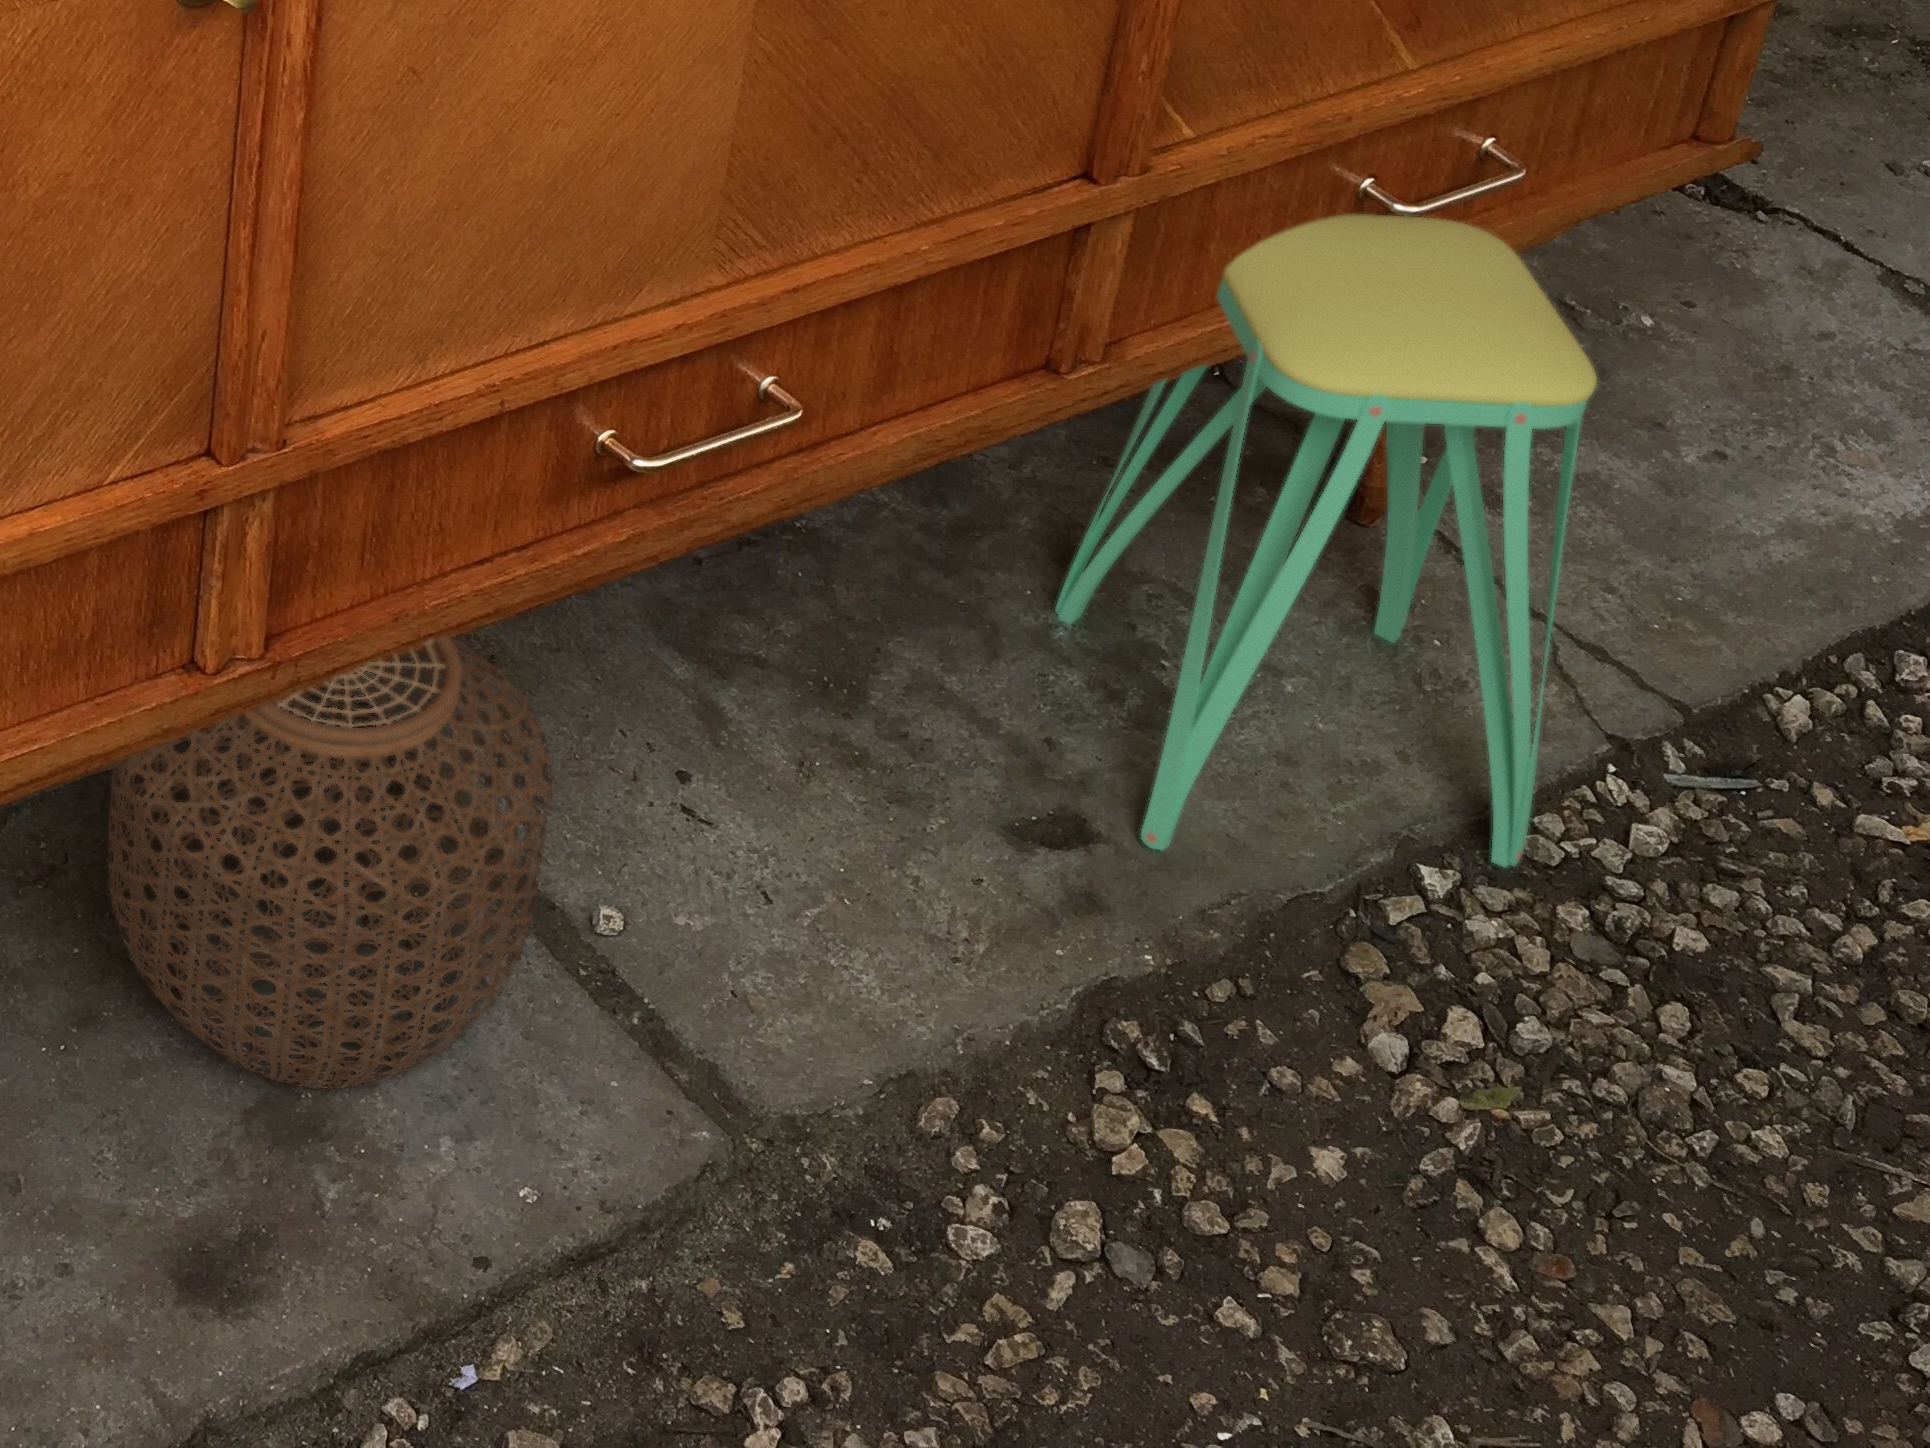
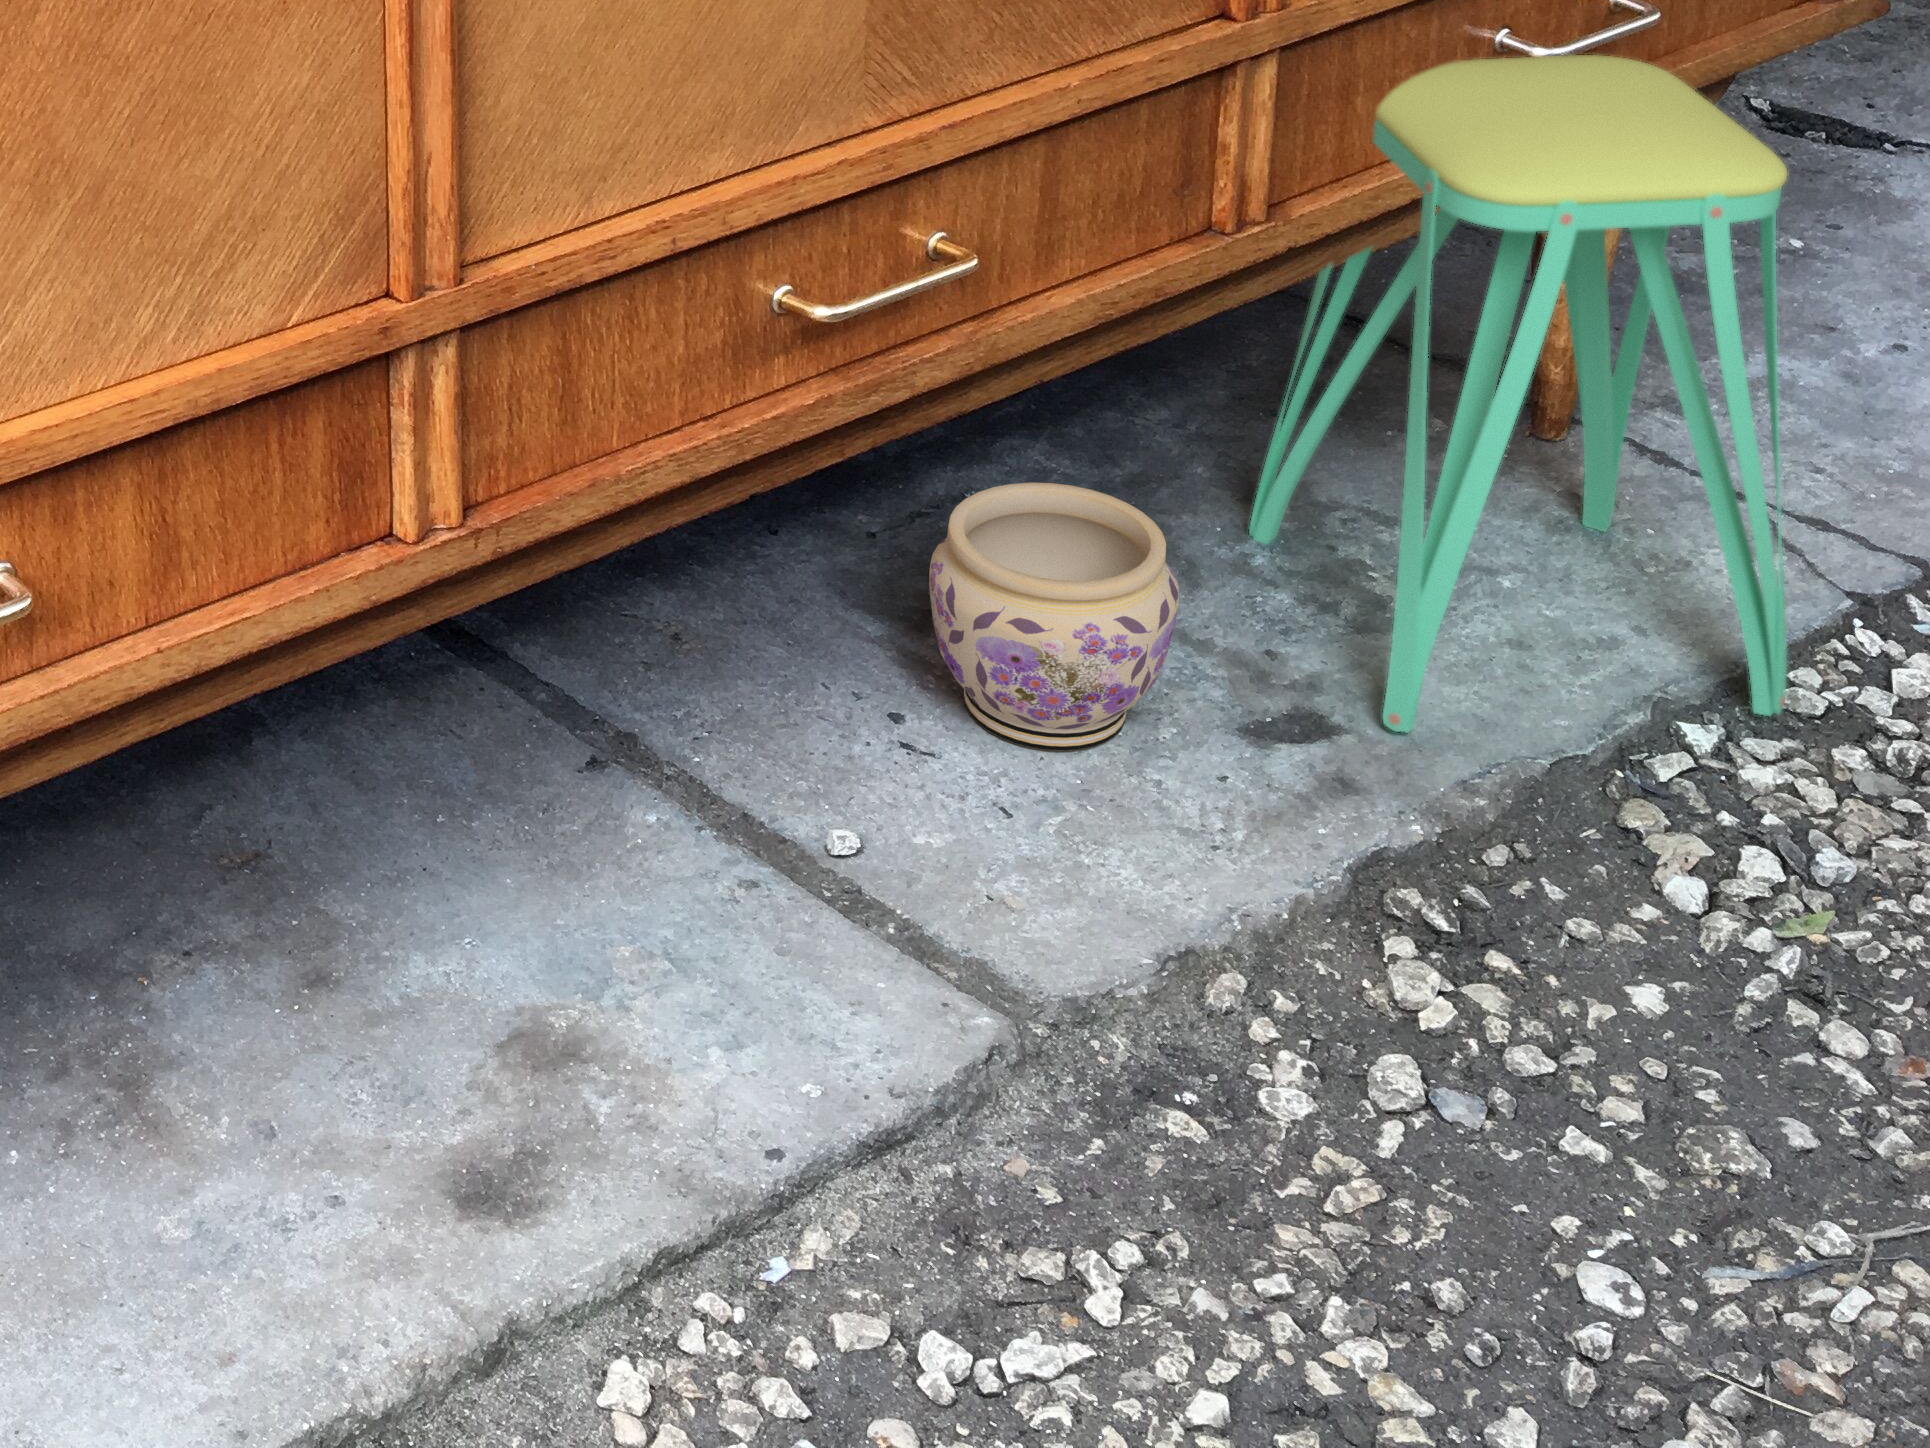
planter: none [729,574,963,838] -> present [929,483,1179,751]
woven basket: present [108,636,553,1089] -> none [320,483,780,1019]

